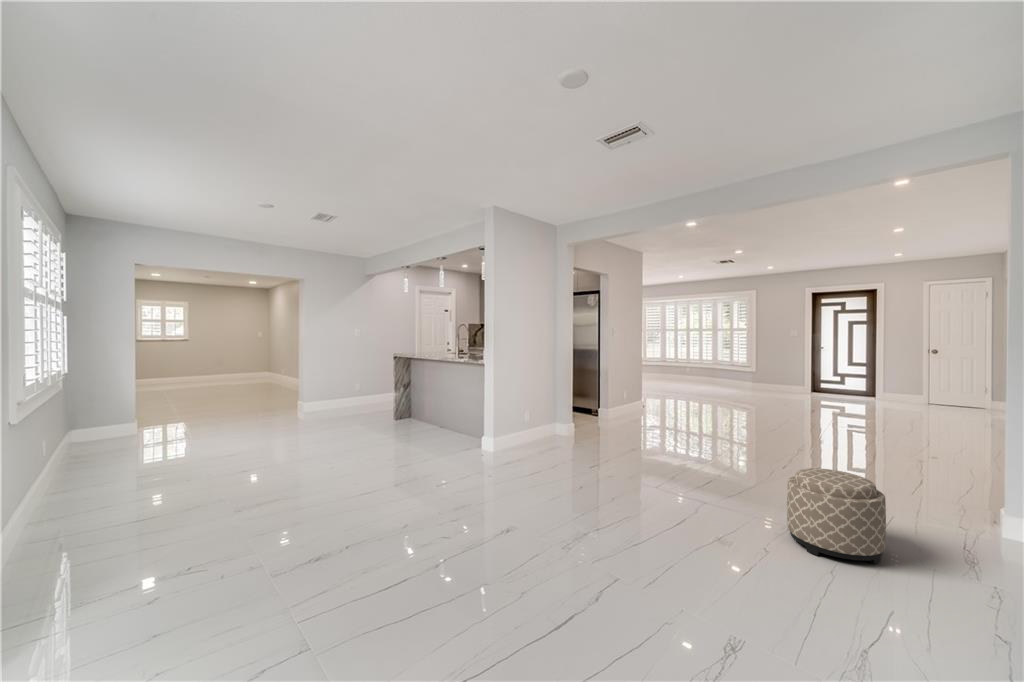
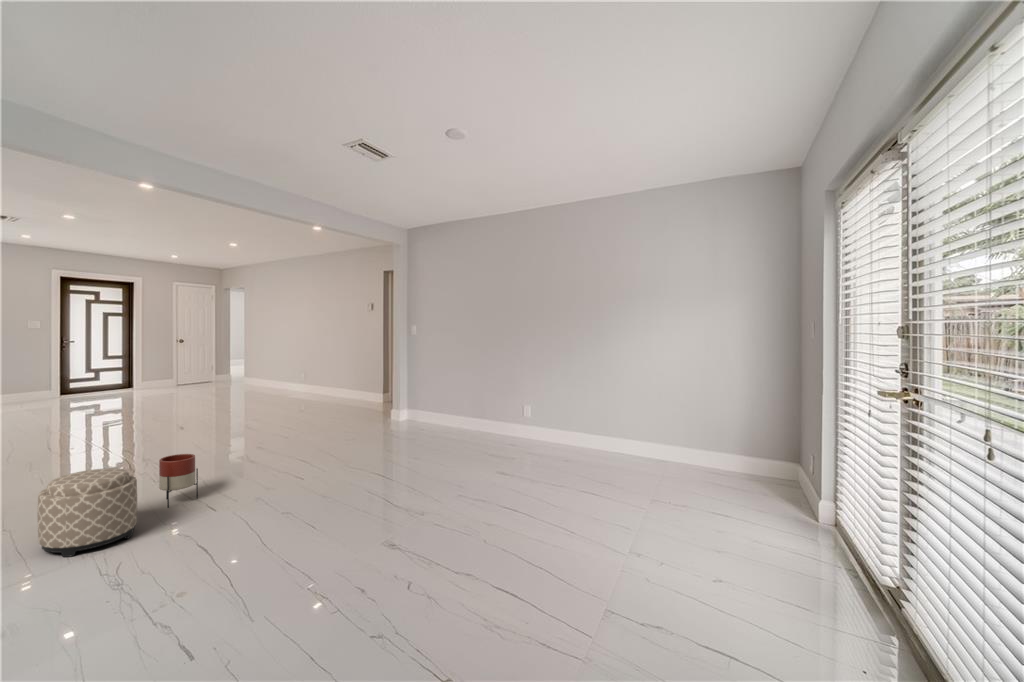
planter: none [913,479,970,550] -> present [159,454,198,508]

